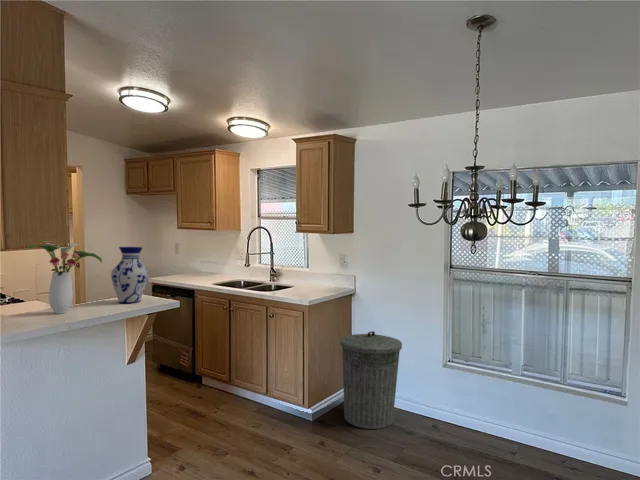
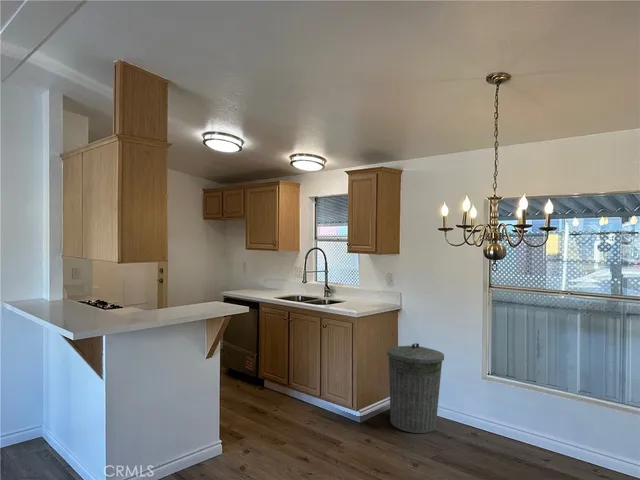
flower arrangement: present [29,243,102,314] -> none [138,257,191,315]
vase: present [111,247,149,303] -> none [196,263,225,309]

